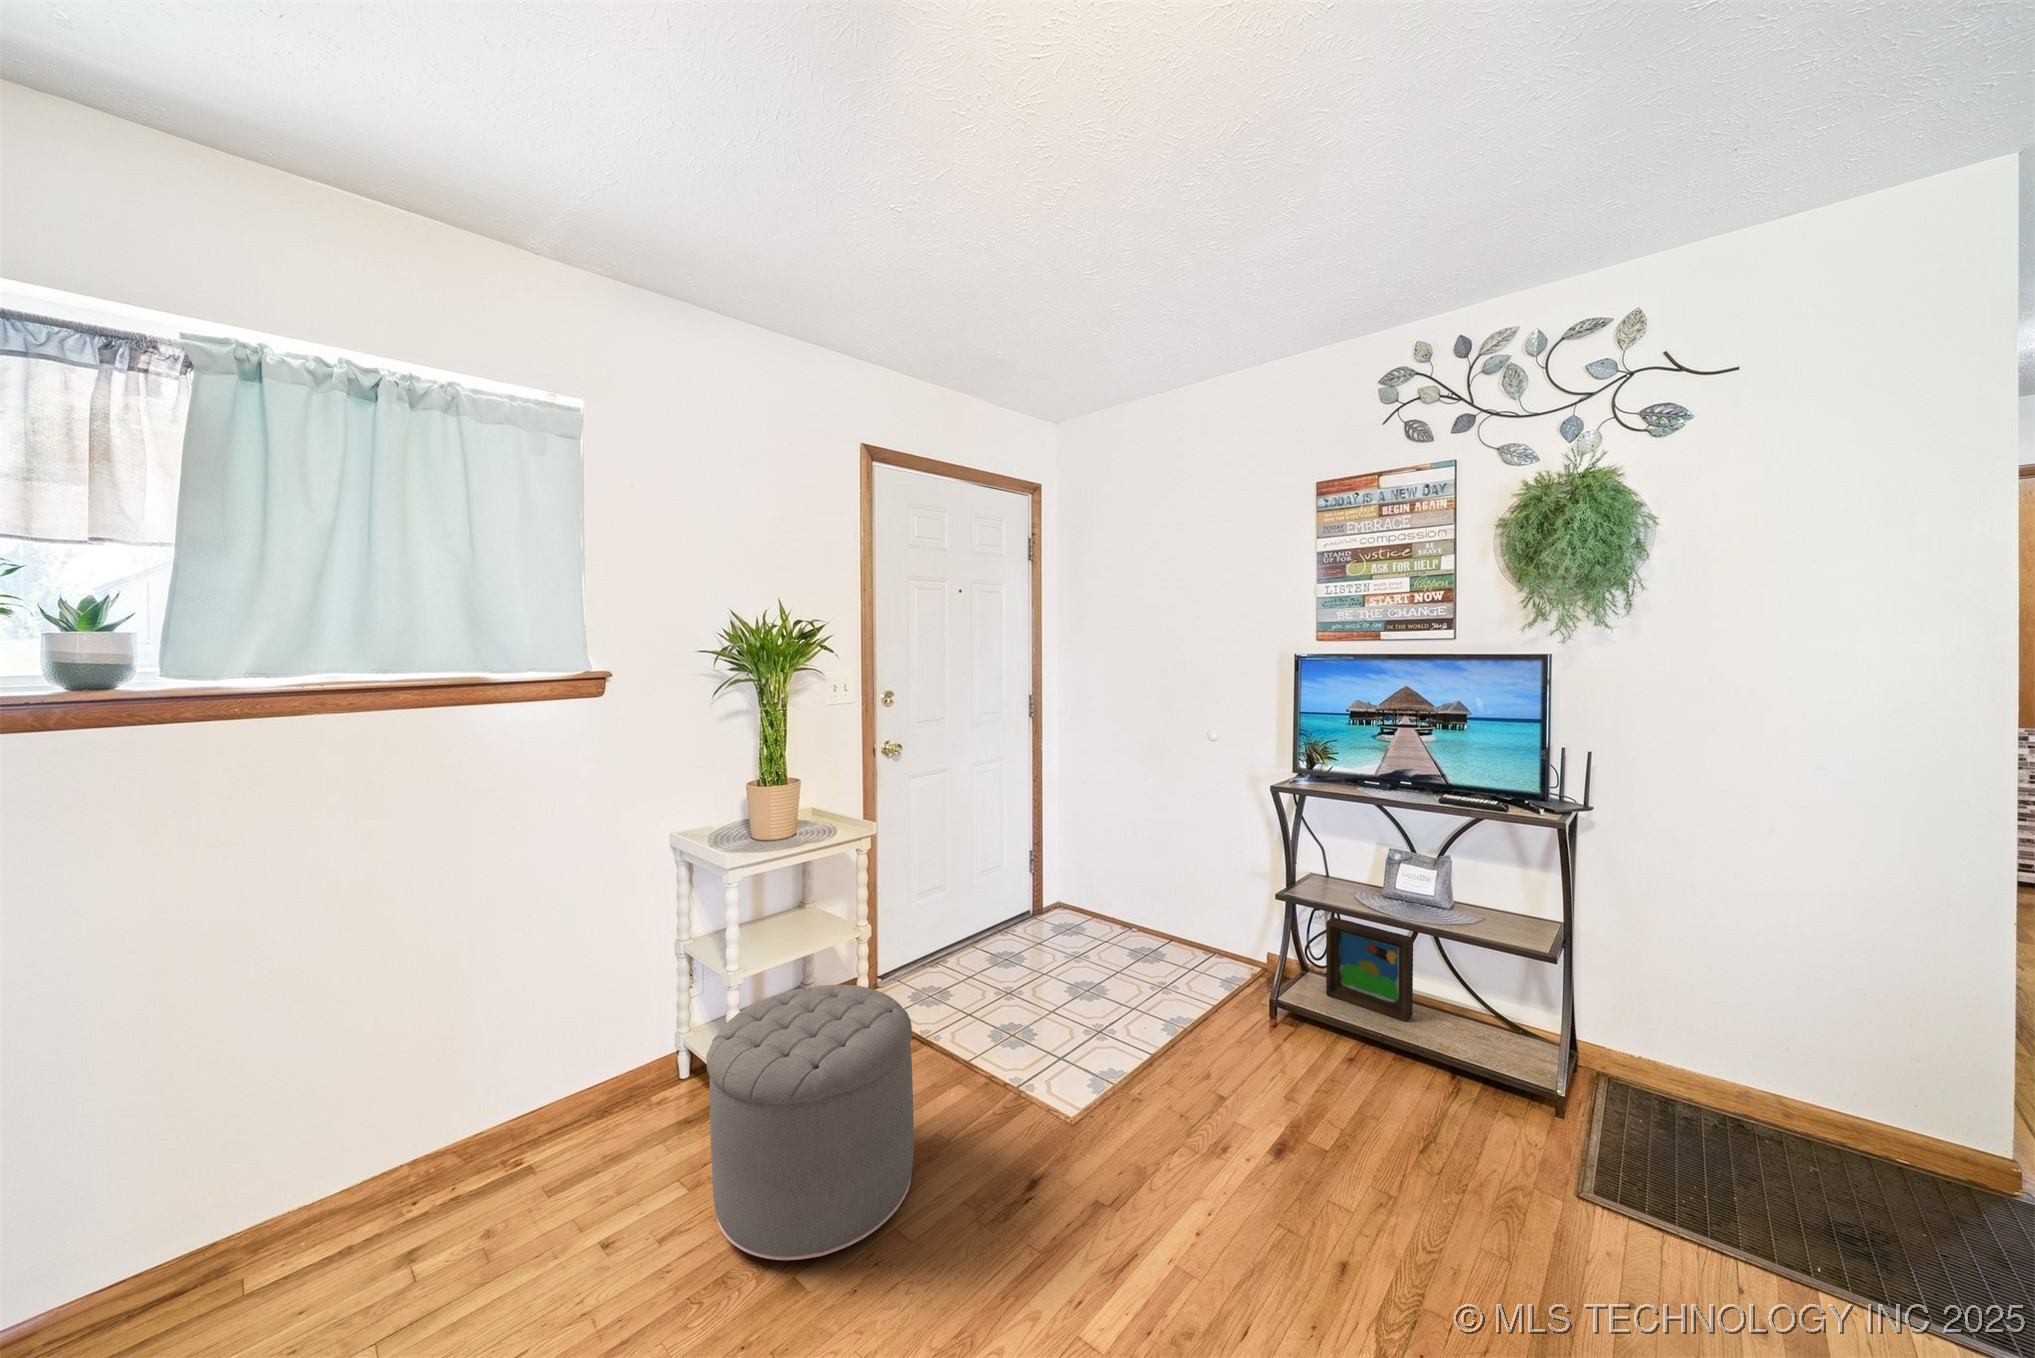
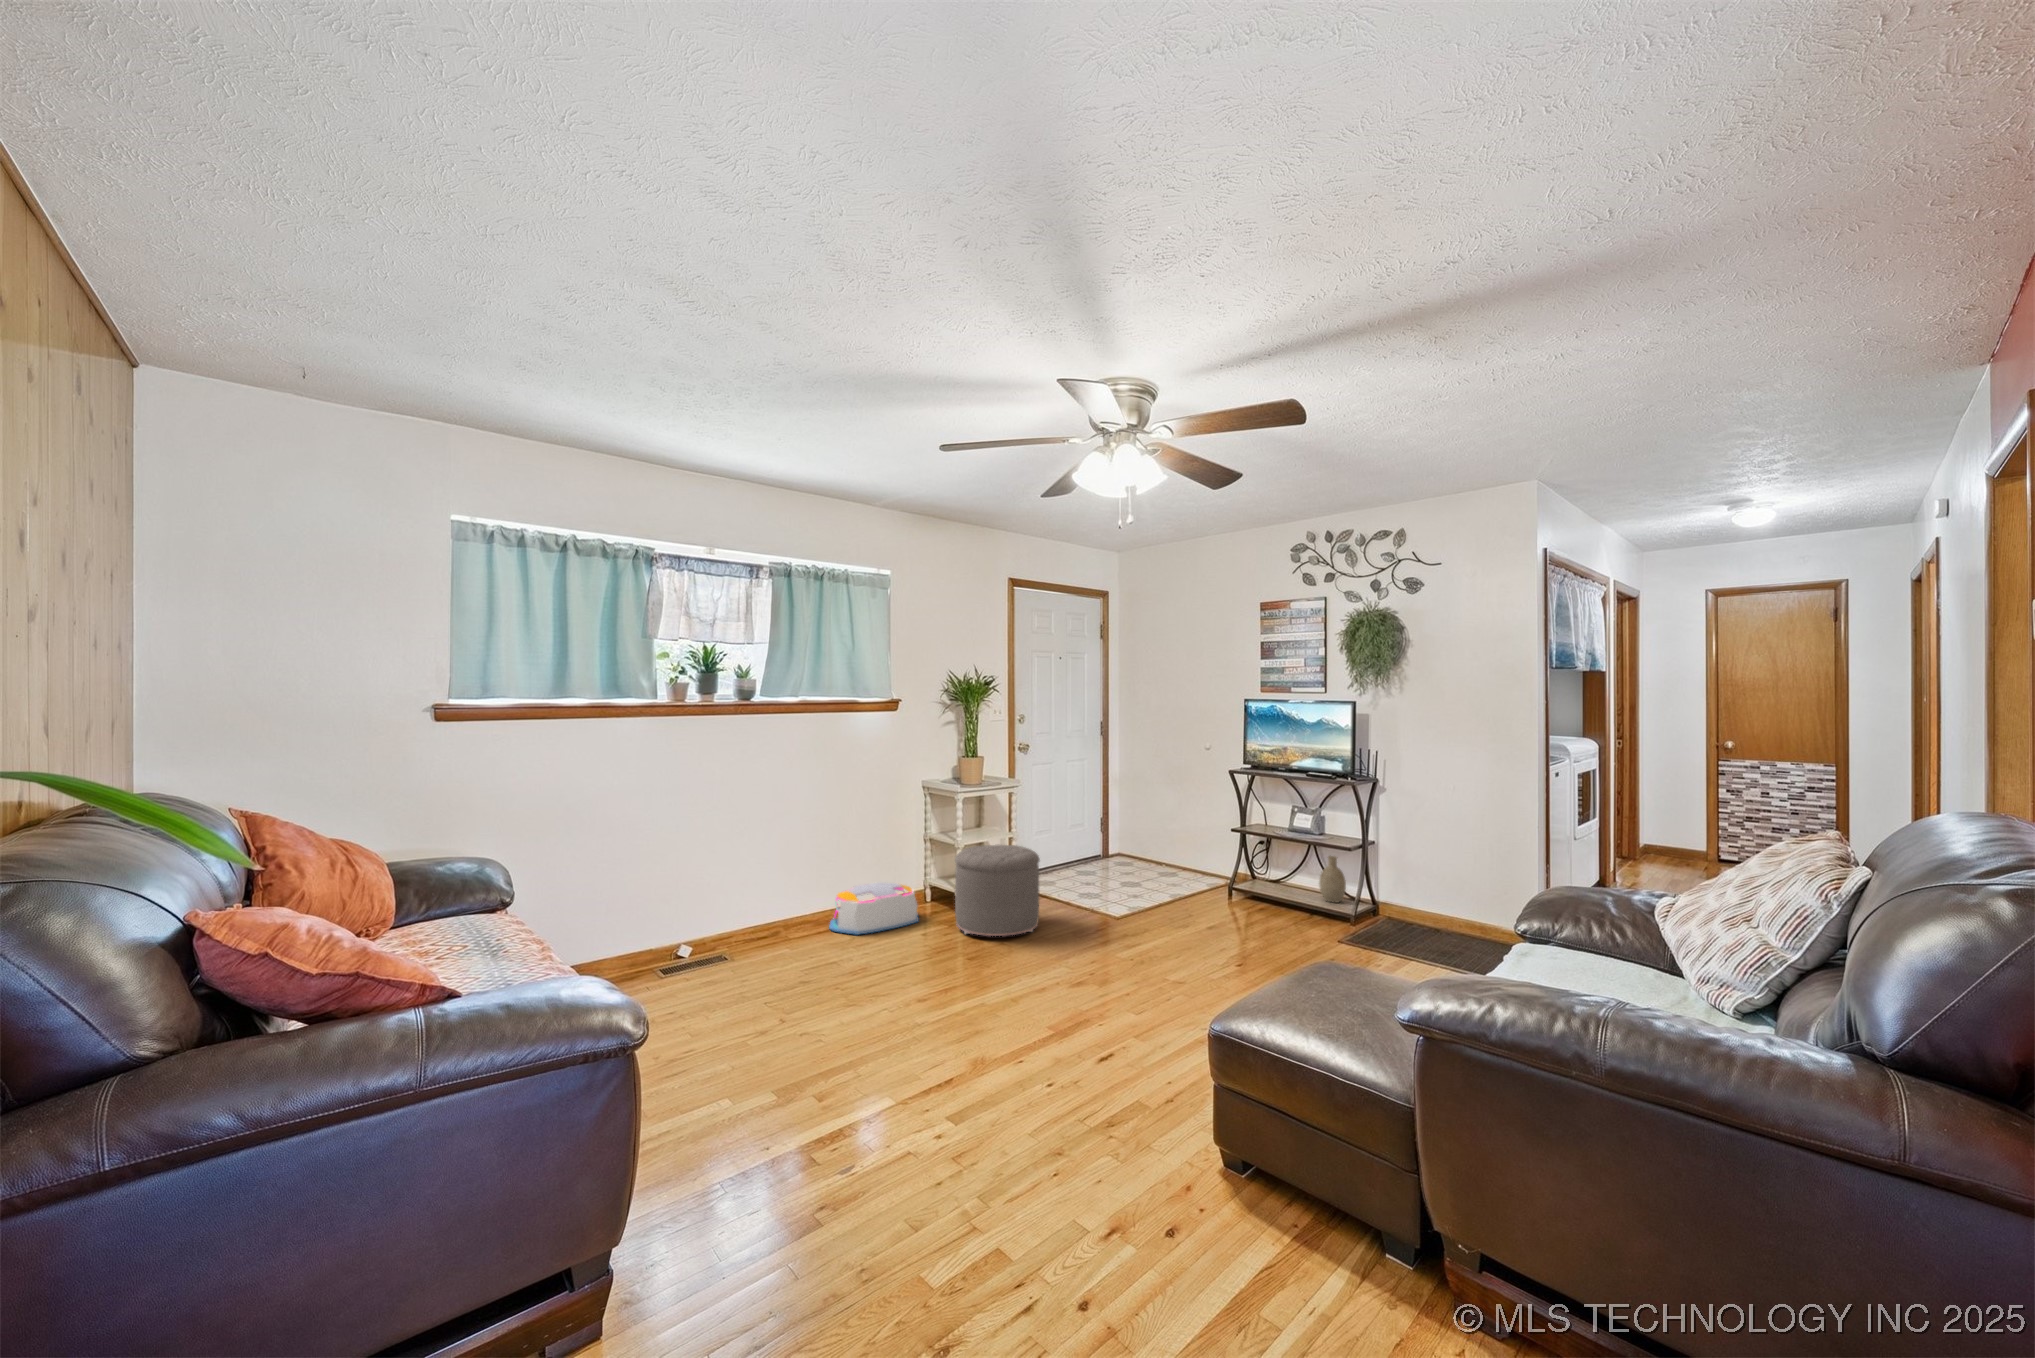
picture frame: present [1326,917,1413,1021] -> none [1260,844,1302,896]
decorative vase: none [1452,950,1508,1042] -> present [1319,856,1346,903]
storage bin: none [391,1074,651,1275] -> present [829,882,919,935]

